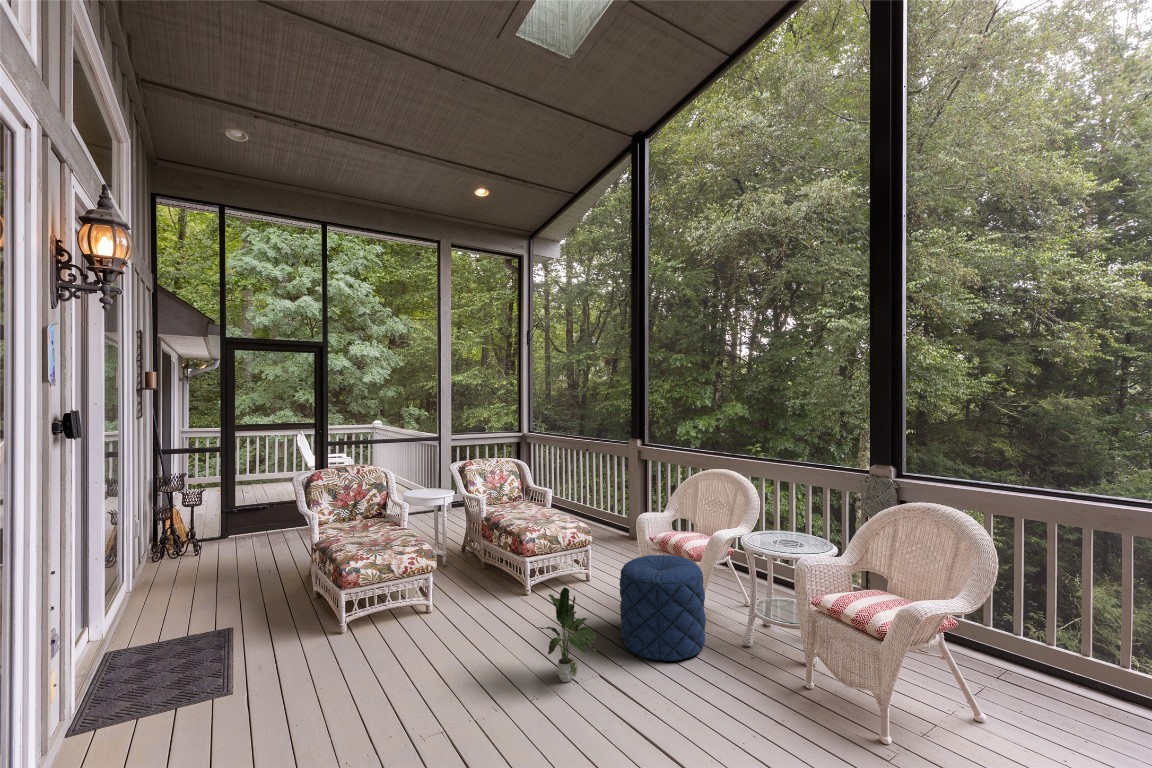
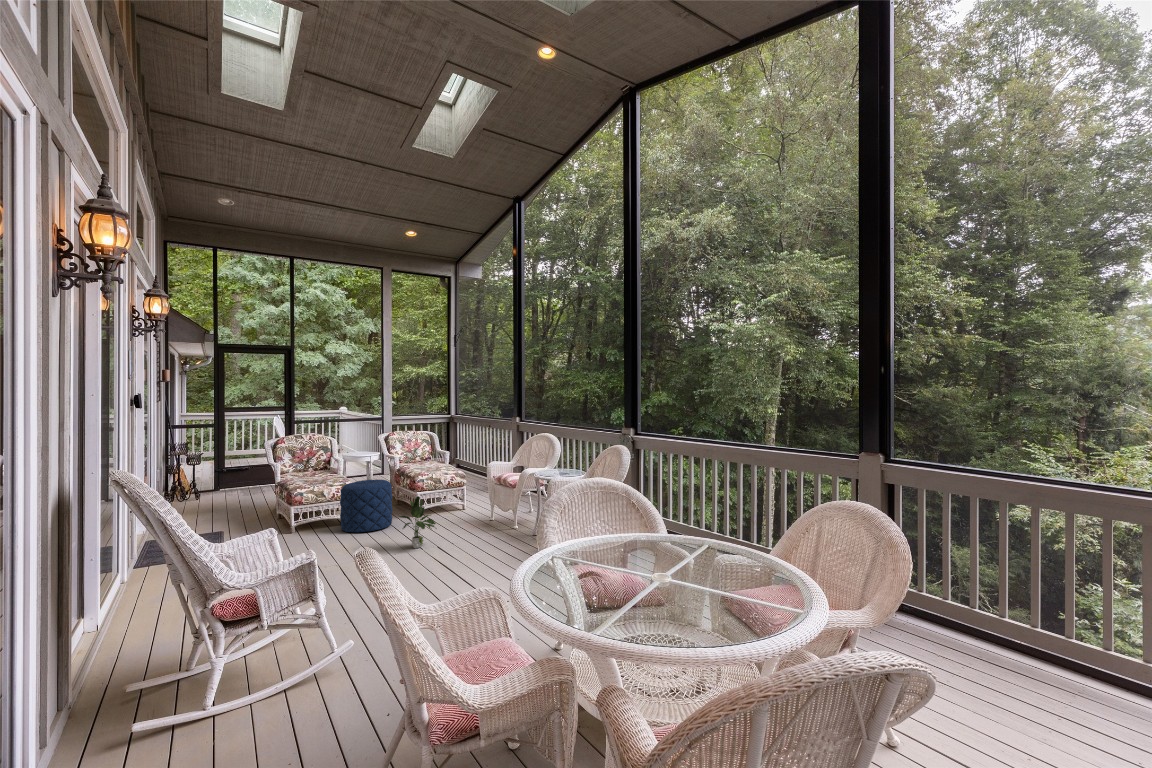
pouf: present [620,555,706,661] -> present [340,479,393,532]

